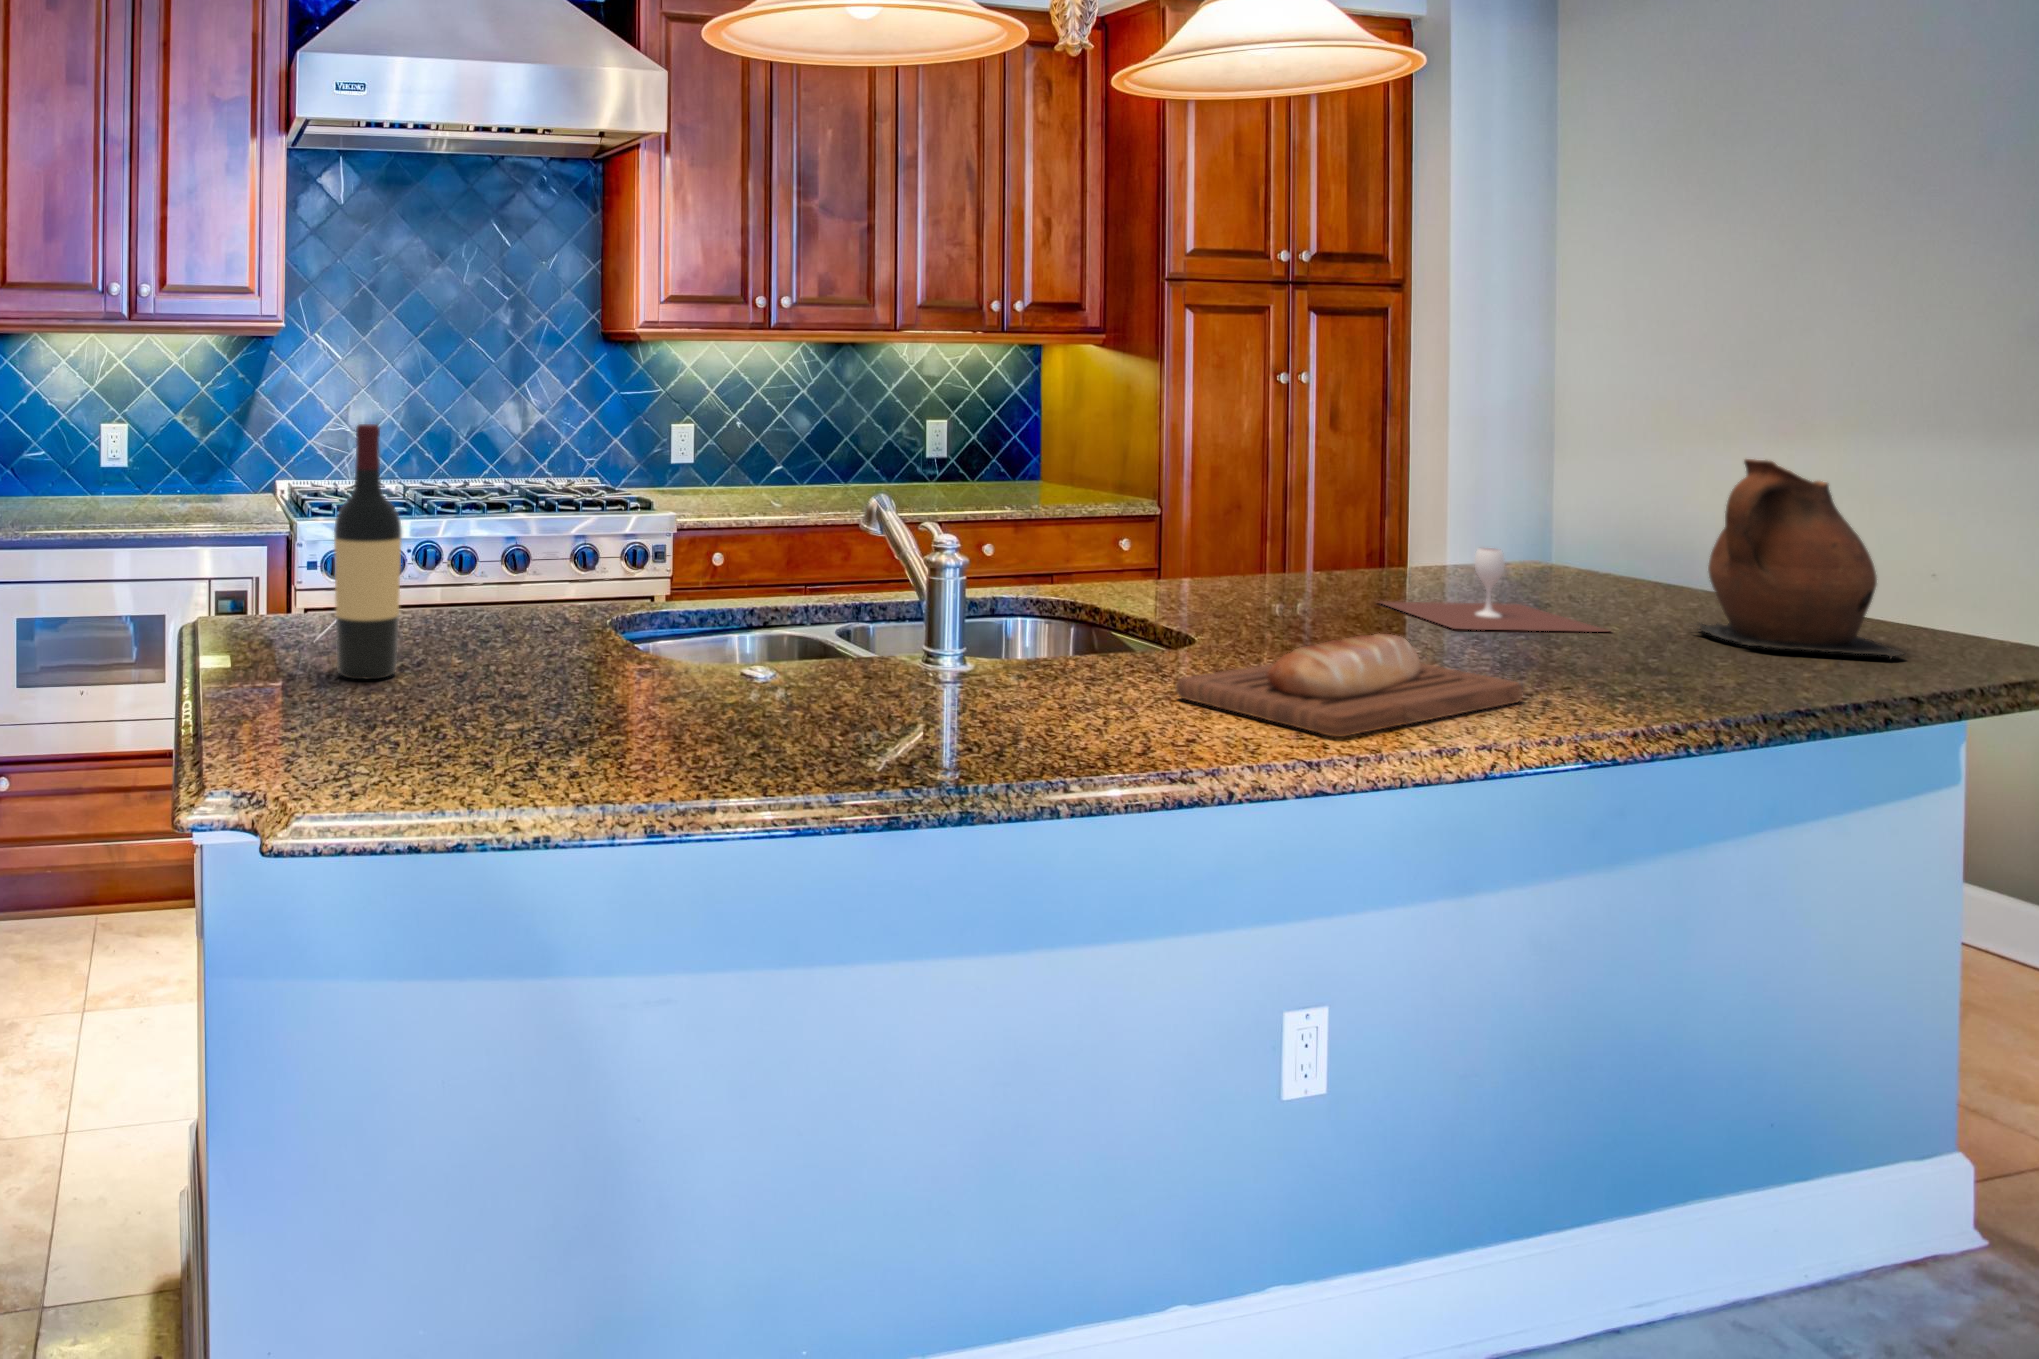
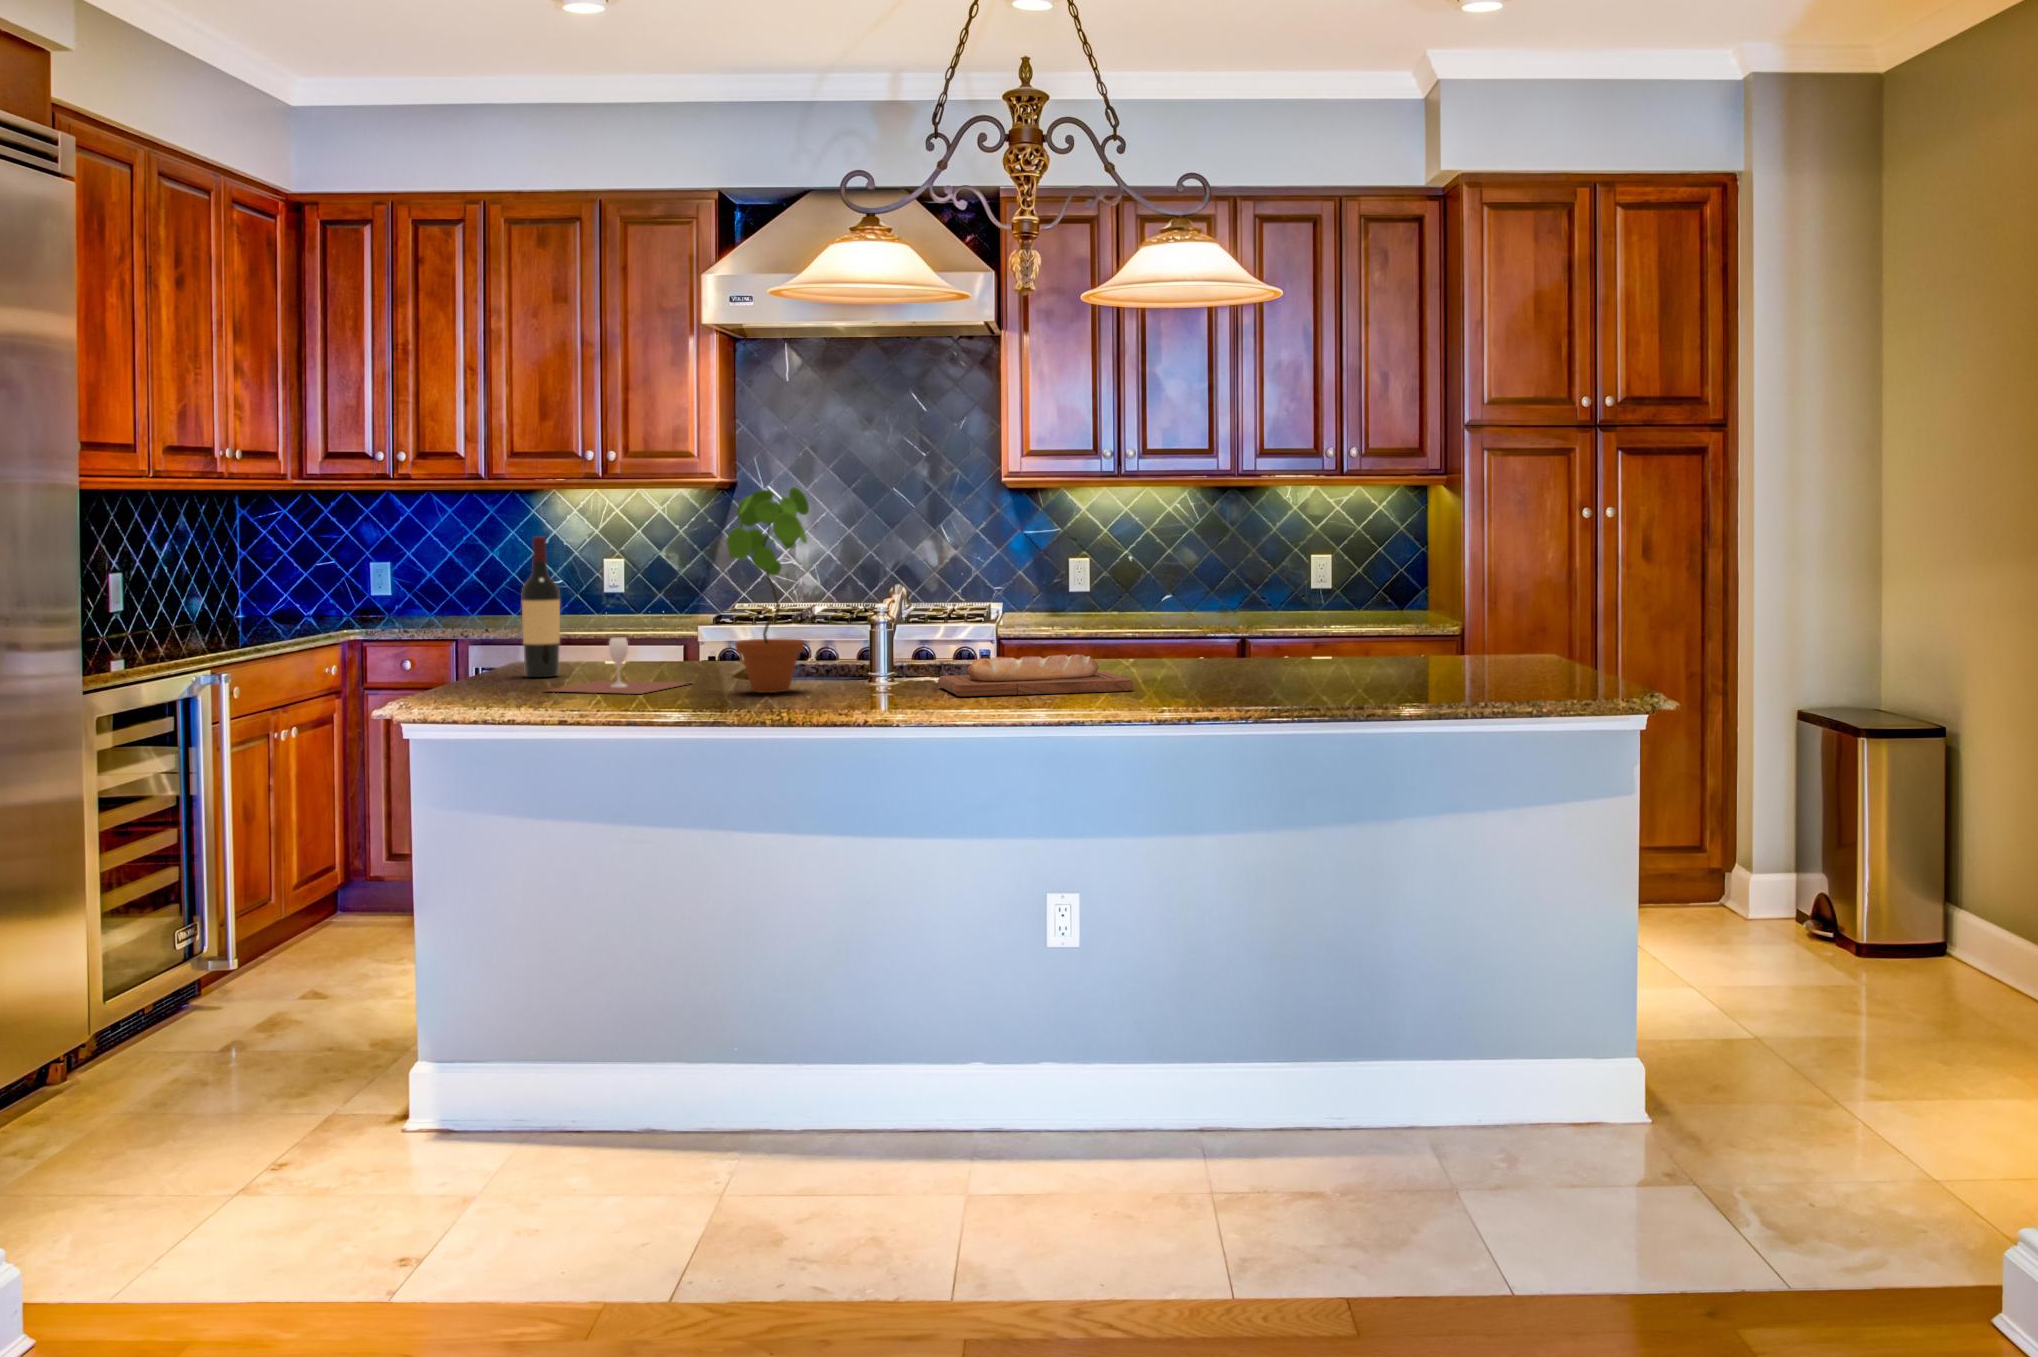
potted plant: none [862,345,1029,735] -> present [727,487,809,693]
ceramic pitcher: present [1697,459,1903,658] -> none [1392,555,1509,683]
wine glass: present [1380,548,1607,632] -> present [550,637,687,694]

